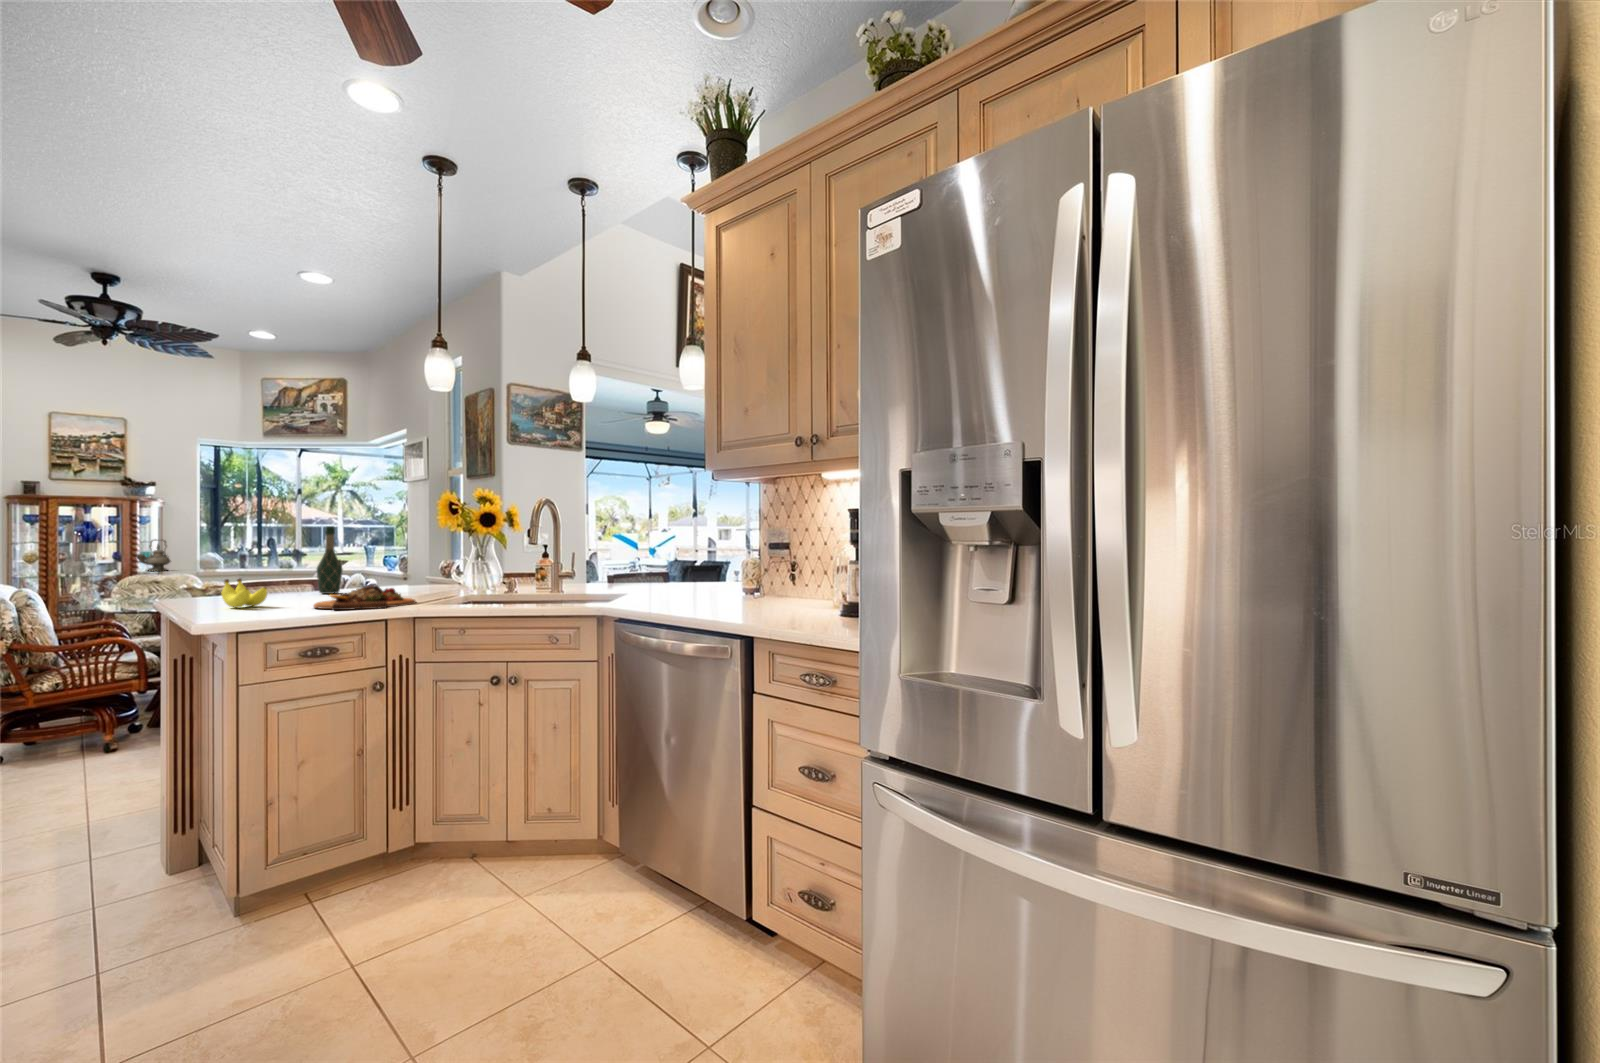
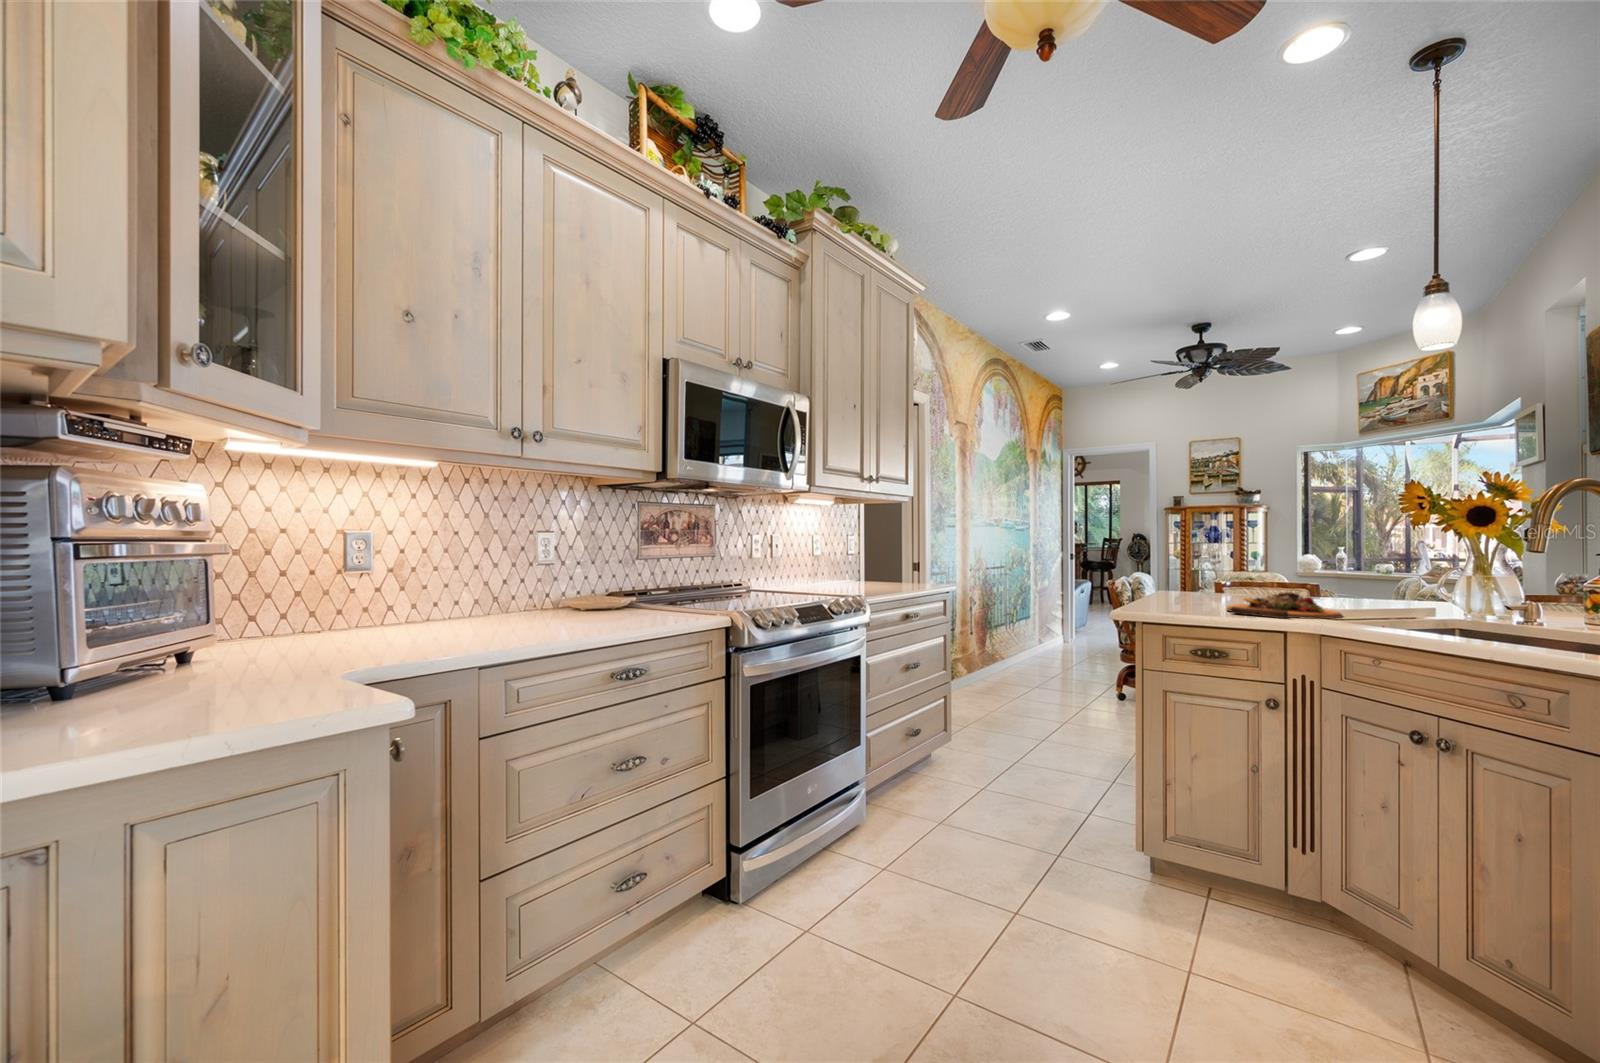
wine bottle: present [317,526,343,594] -> none [1287,527,1315,599]
teapot: present [135,539,171,571] -> none [1242,540,1274,568]
banana: present [222,579,267,608] -> none [1173,575,1203,602]

